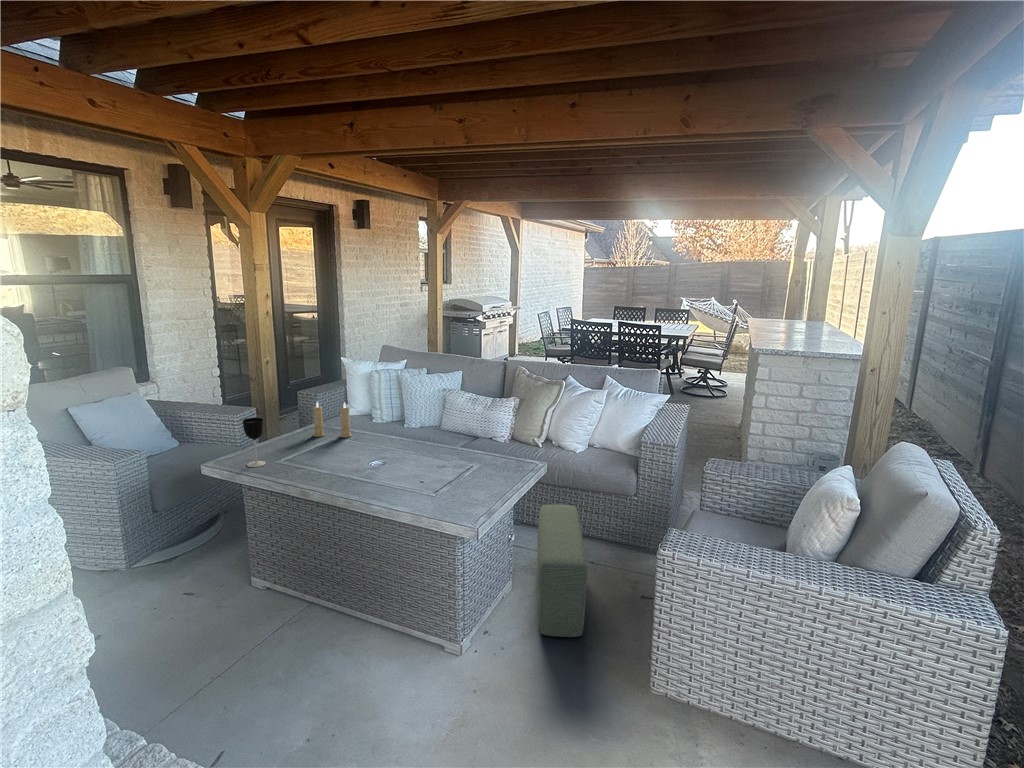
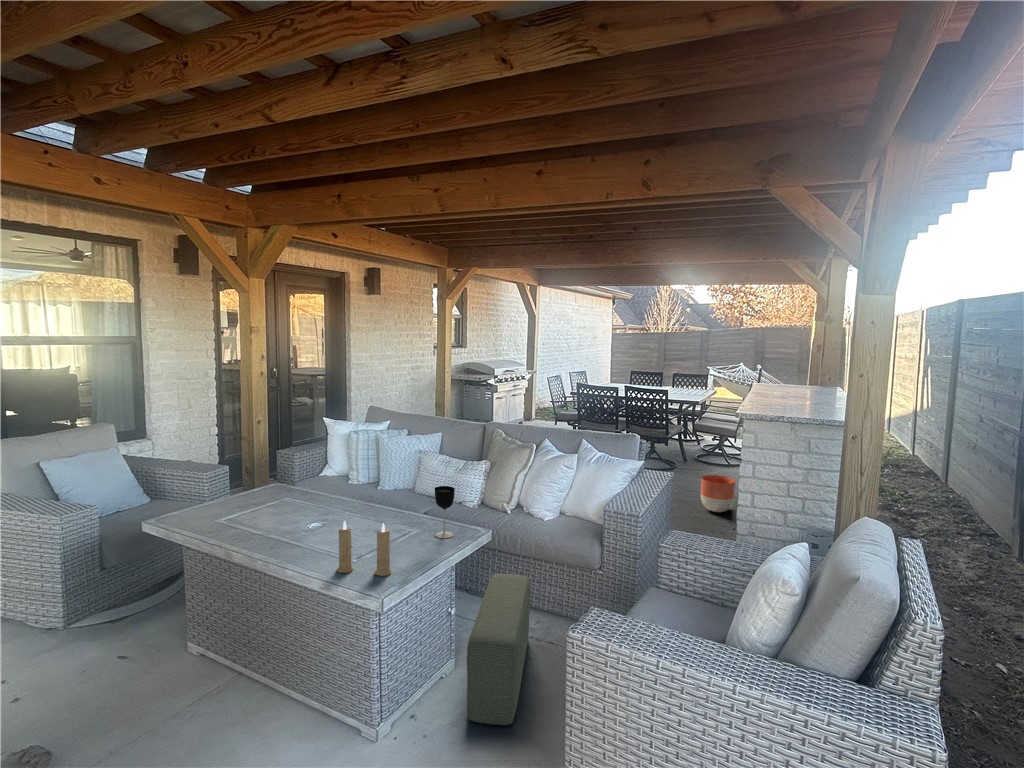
candle: present [313,402,351,438] -> present [337,521,391,576]
planter: none [703,408,737,443] -> present [701,475,735,512]
wine glass: present [243,418,265,467] -> present [435,486,455,538]

